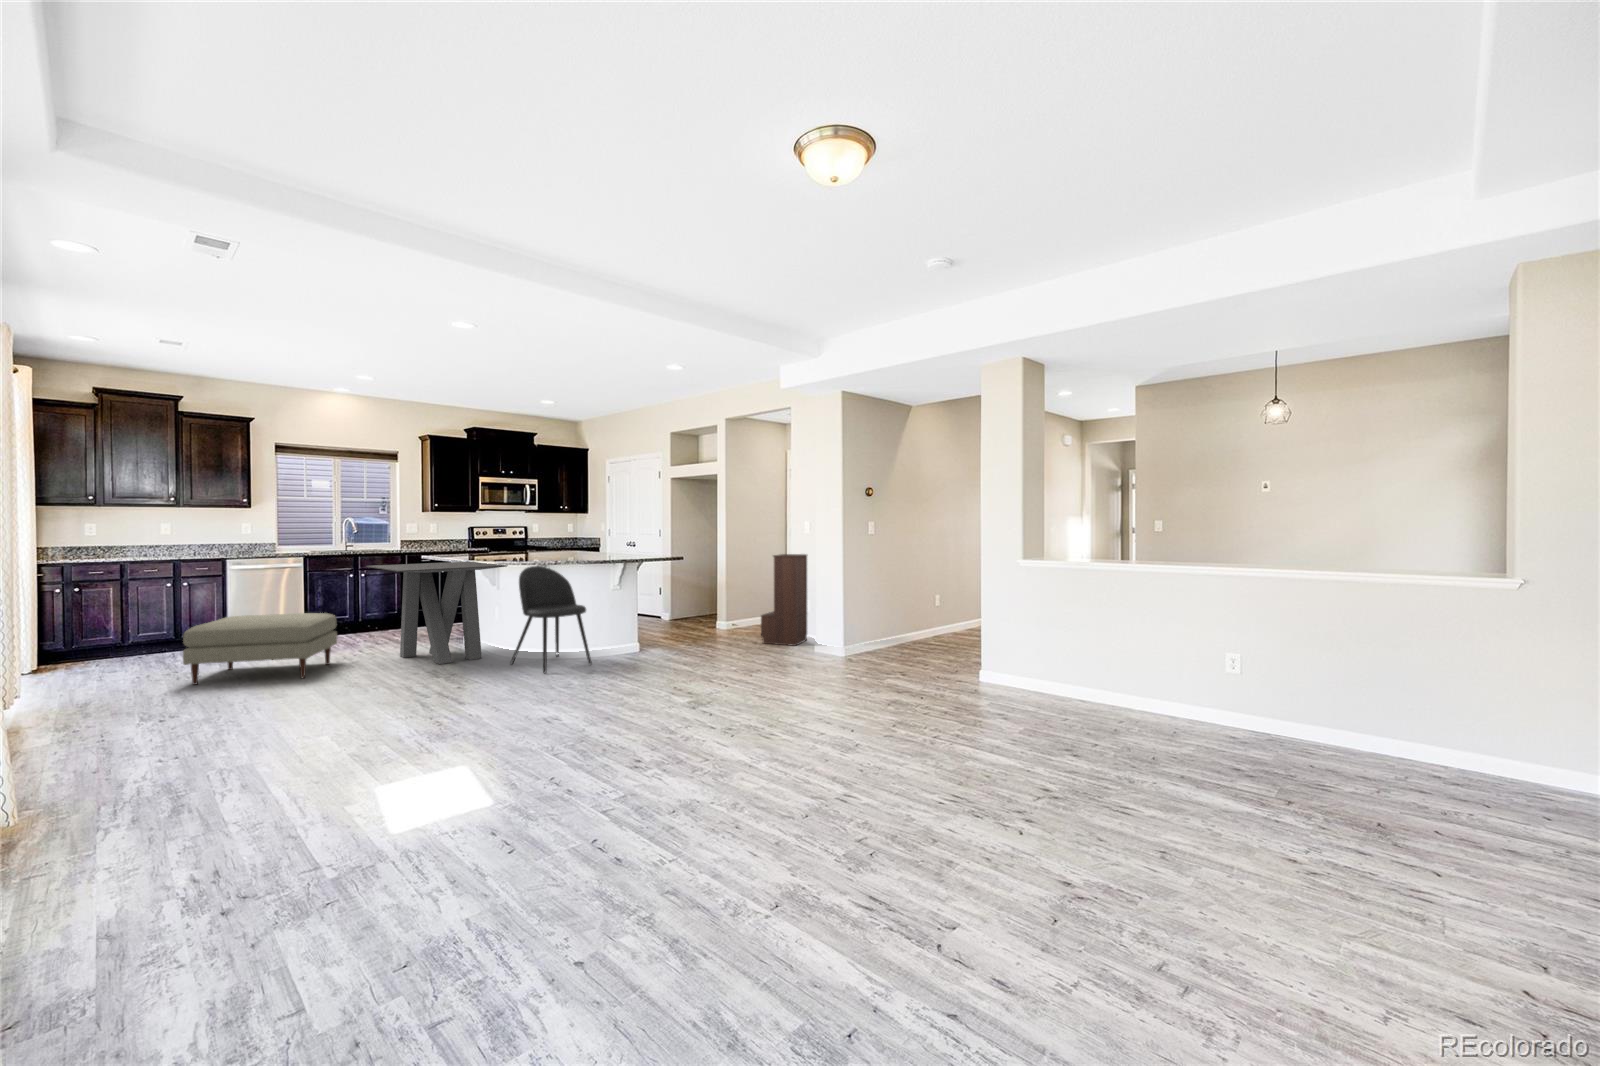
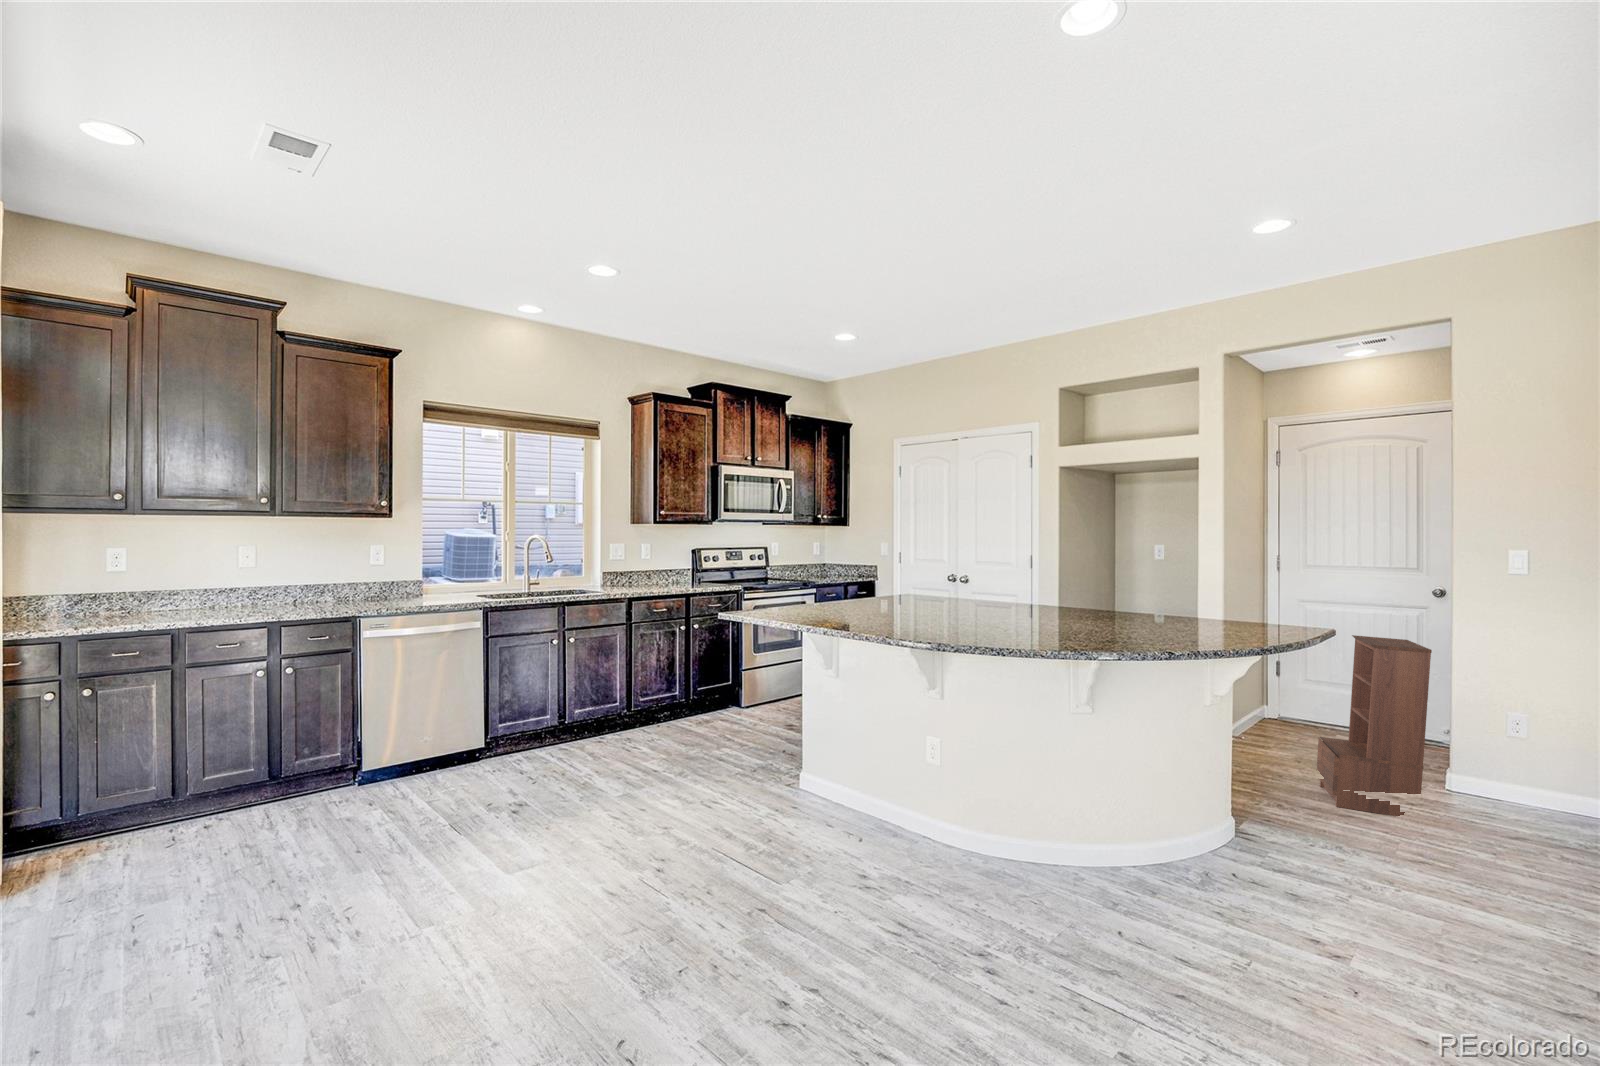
dining table: present [366,561,507,664] -> none [659,635,943,878]
dining chair: present [511,566,591,673] -> none [987,674,1161,943]
ottoman: present [183,613,337,685] -> none [347,762,620,976]

